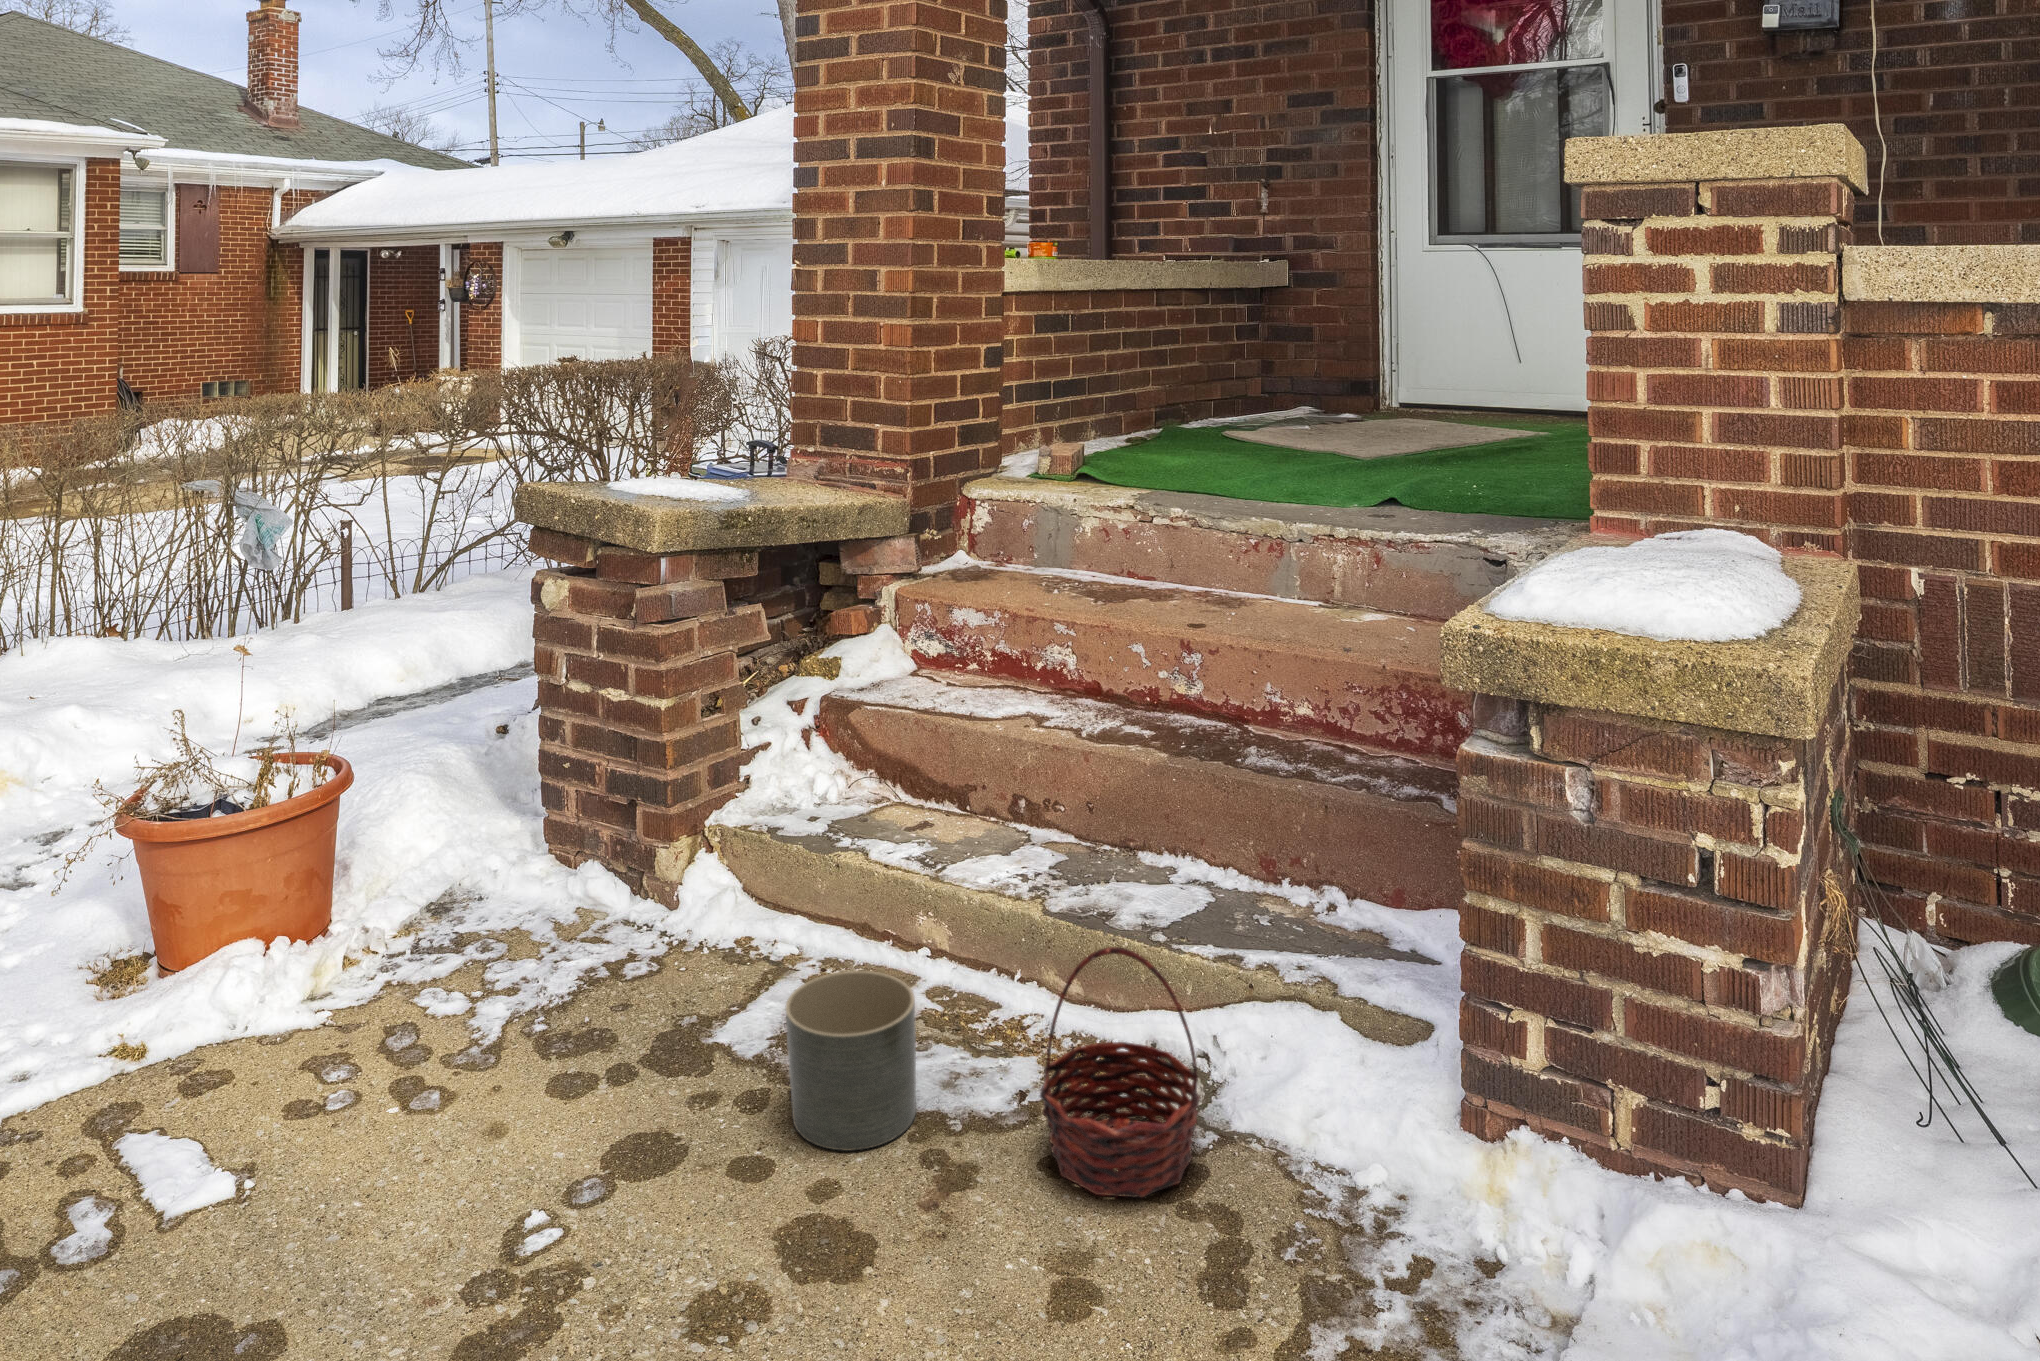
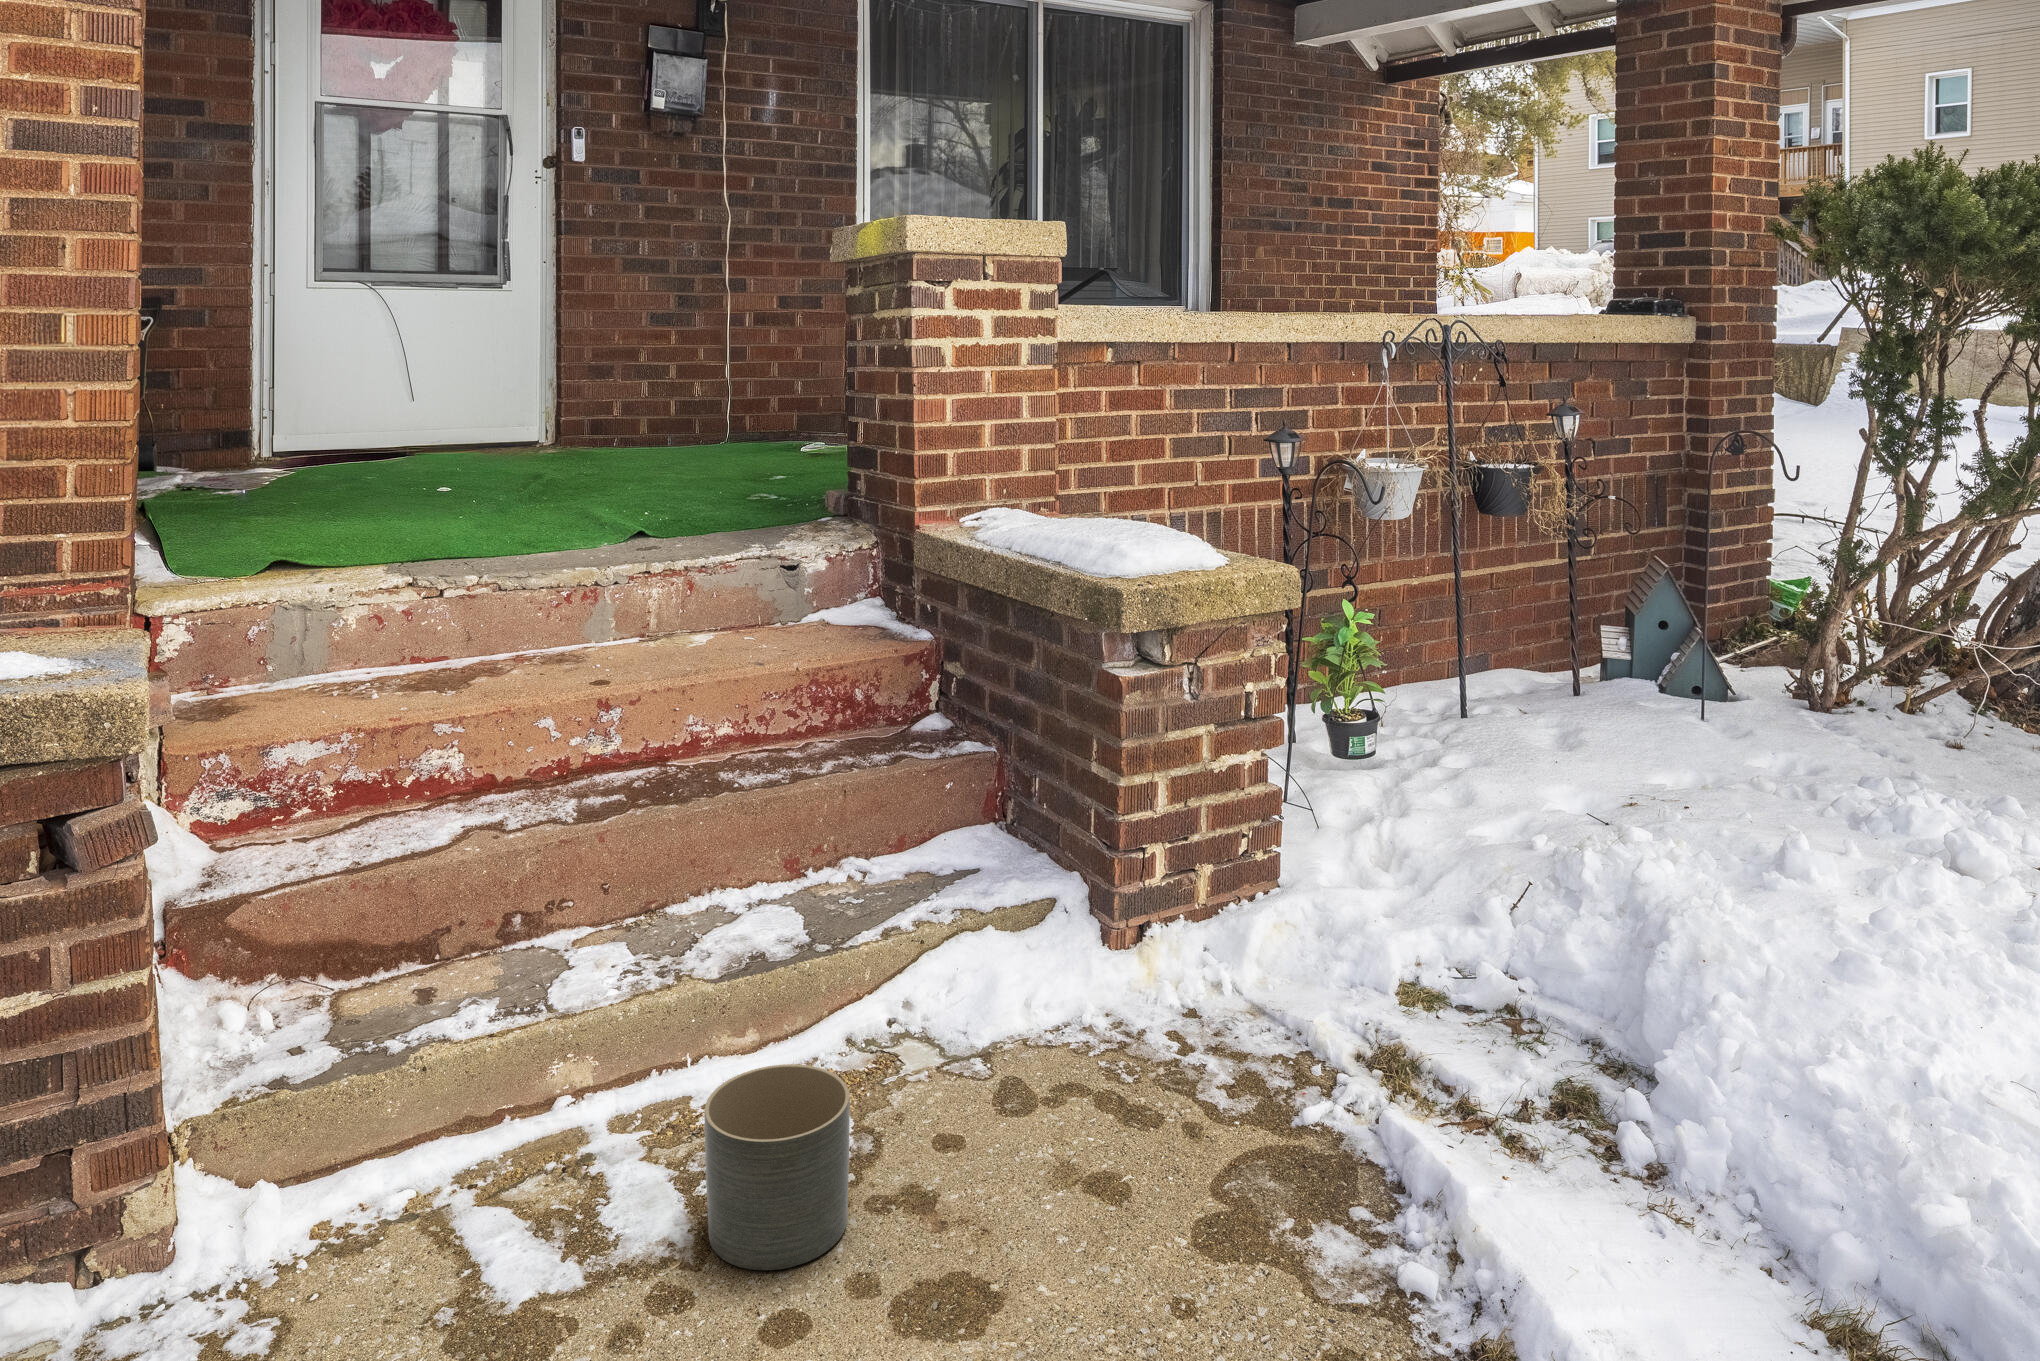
basket: present [1040,947,1200,1198] -> none [915,908,1063,1134]

